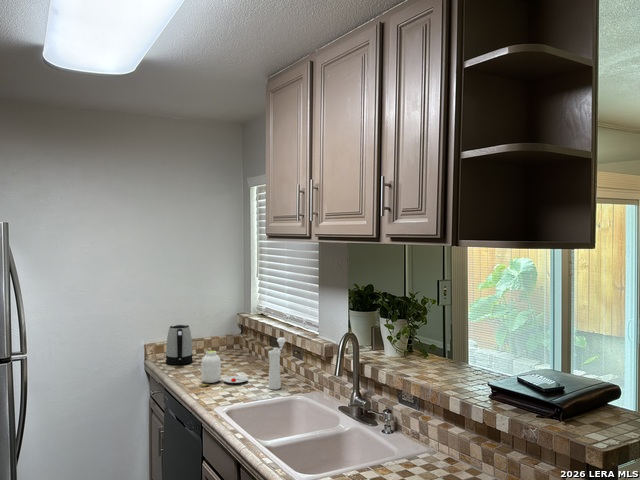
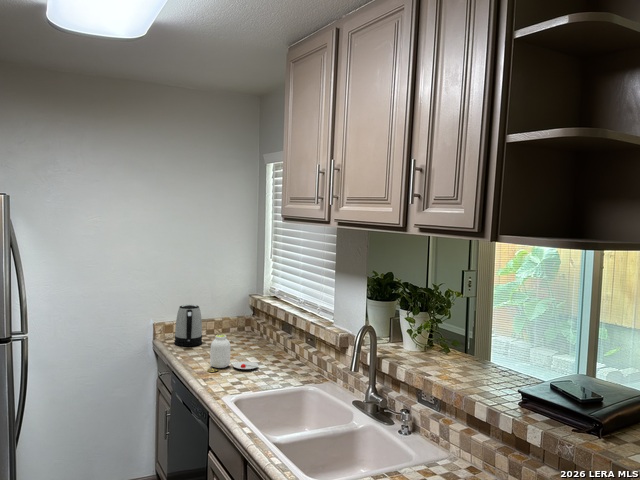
pepper mill: present [268,337,286,389] -> none [279,324,299,378]

